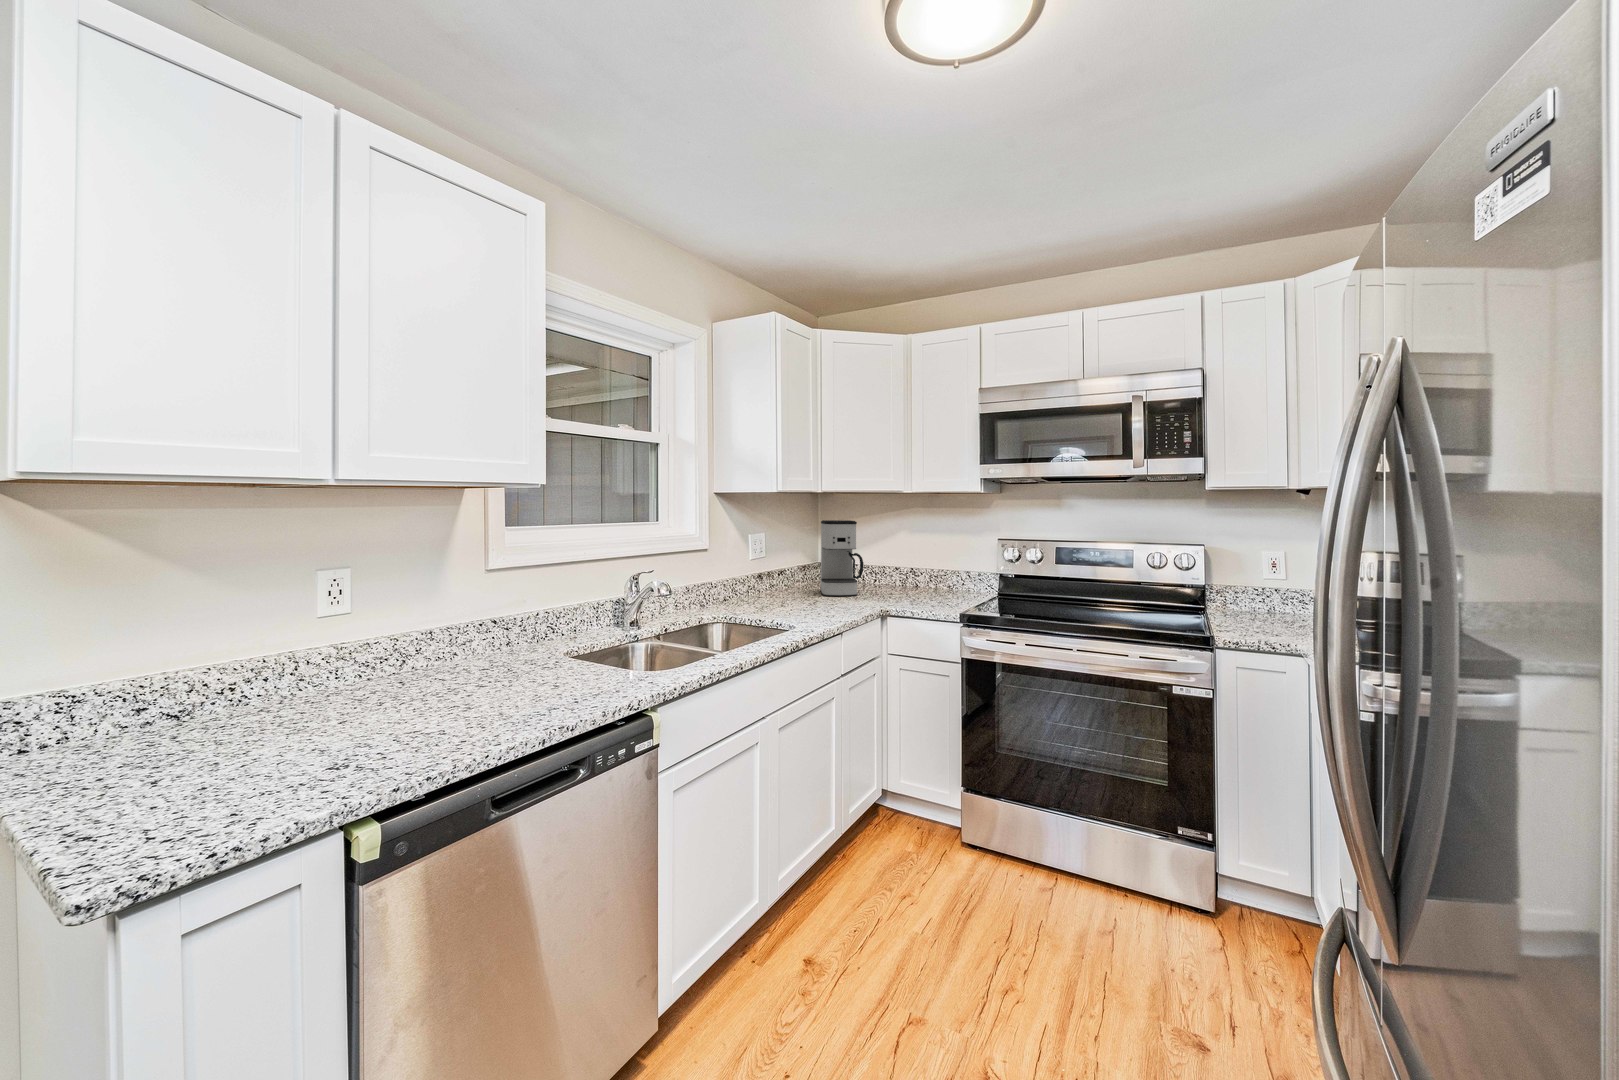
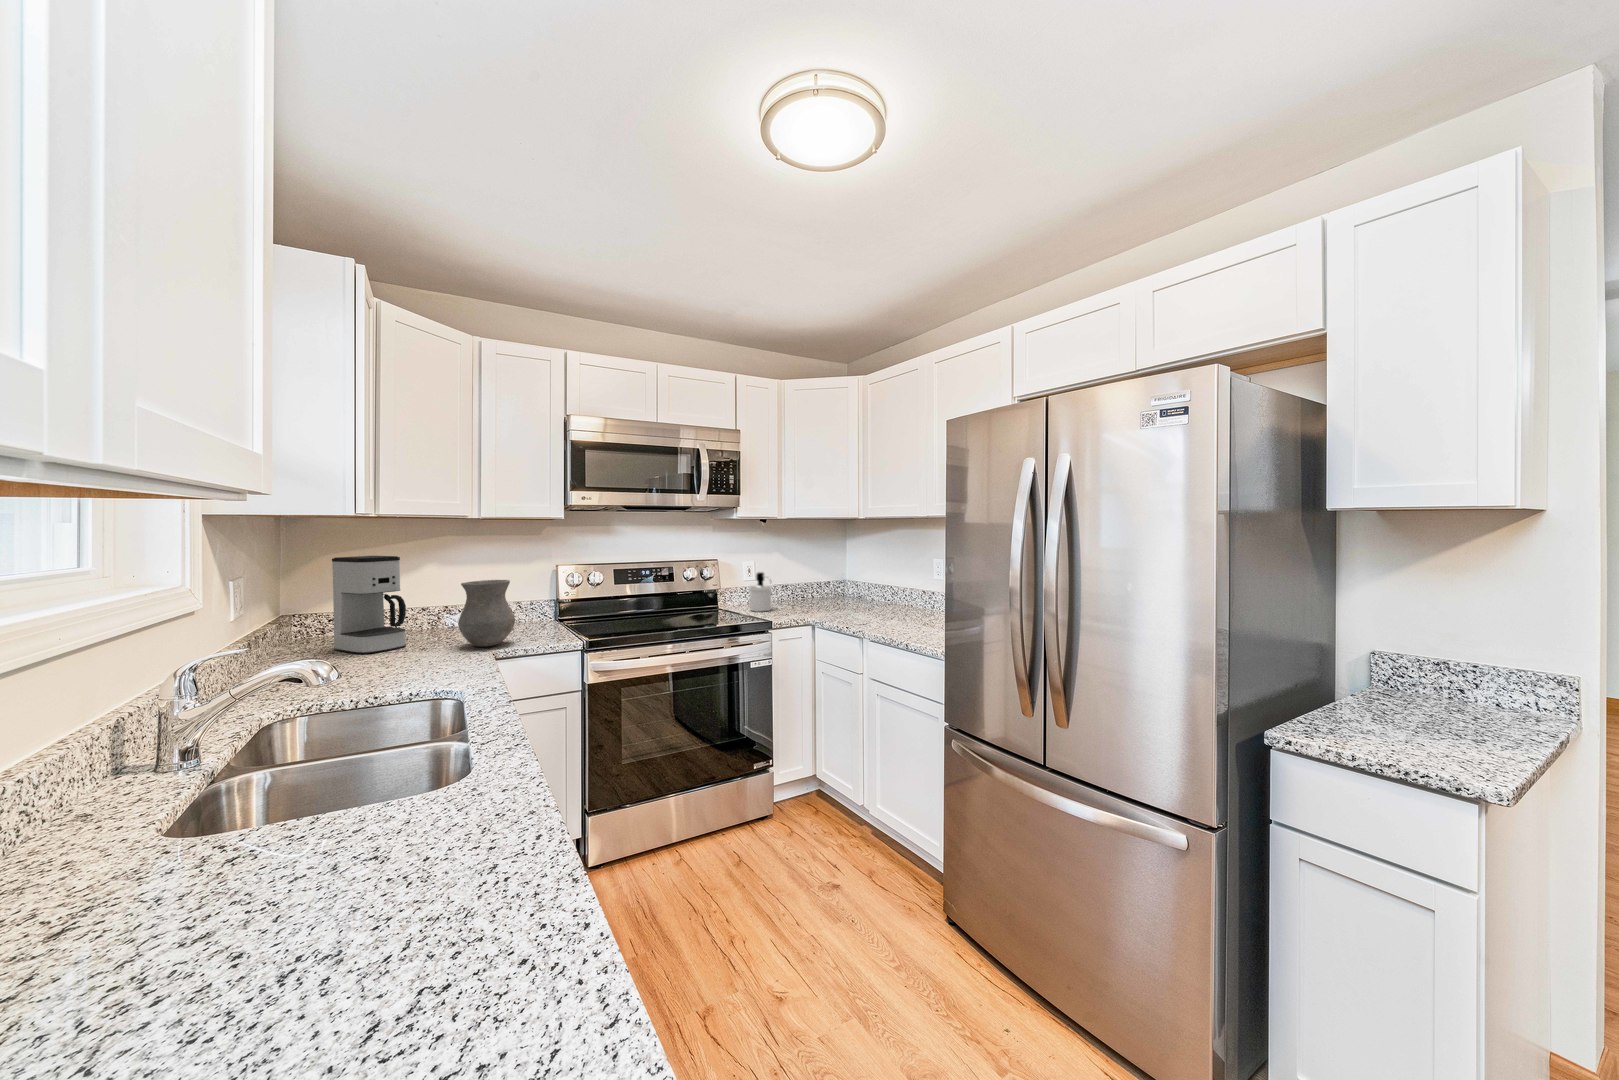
vase: none [876,546,922,605] -> present [458,580,515,646]
soap dispenser: none [1238,566,1279,624] -> present [749,572,772,612]

